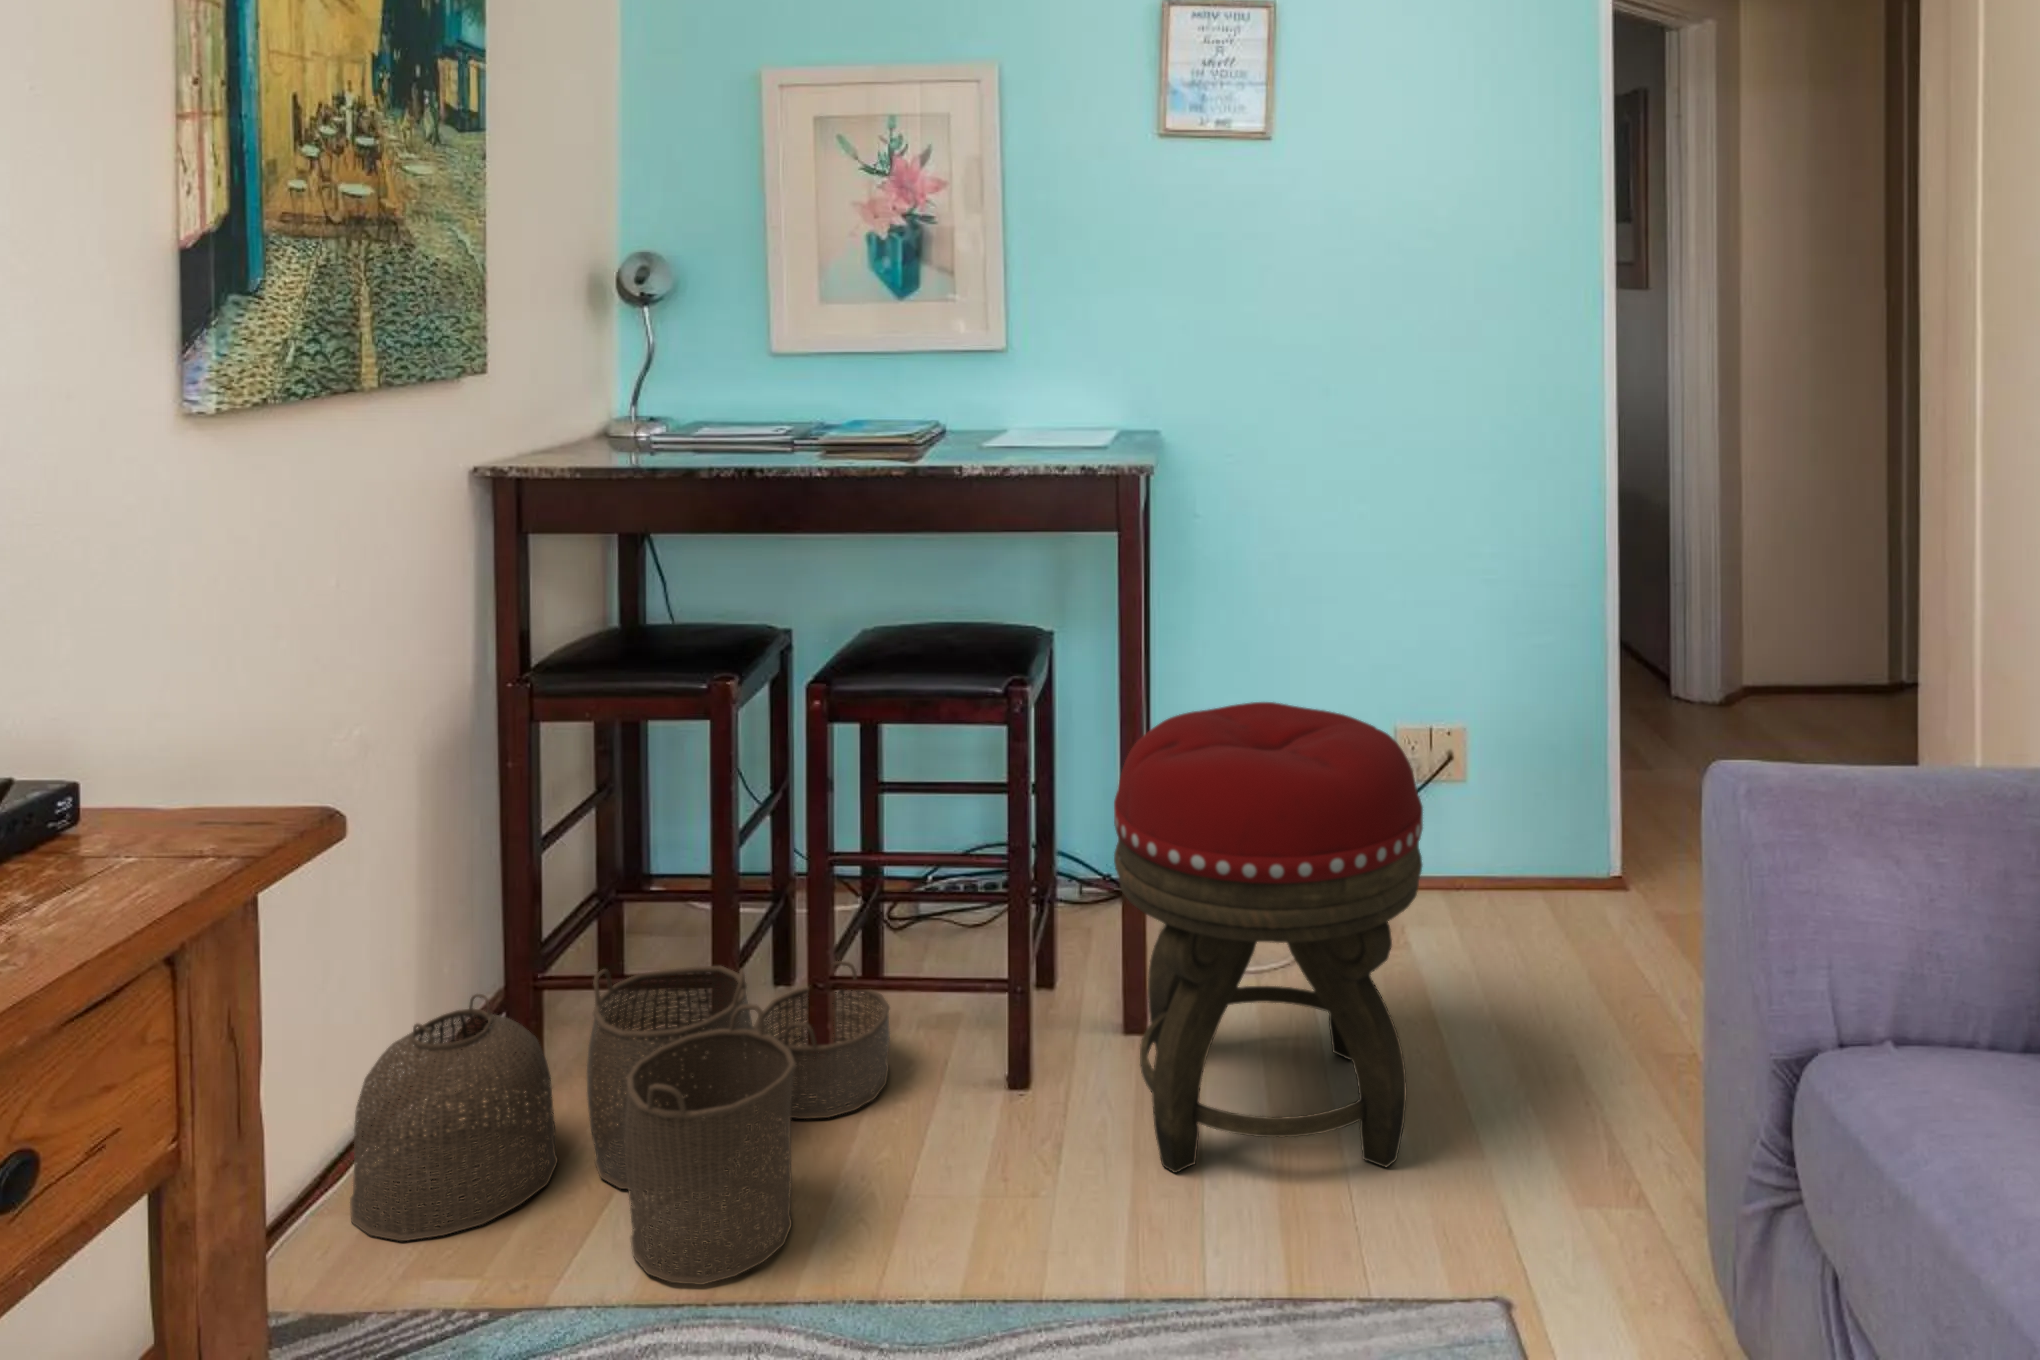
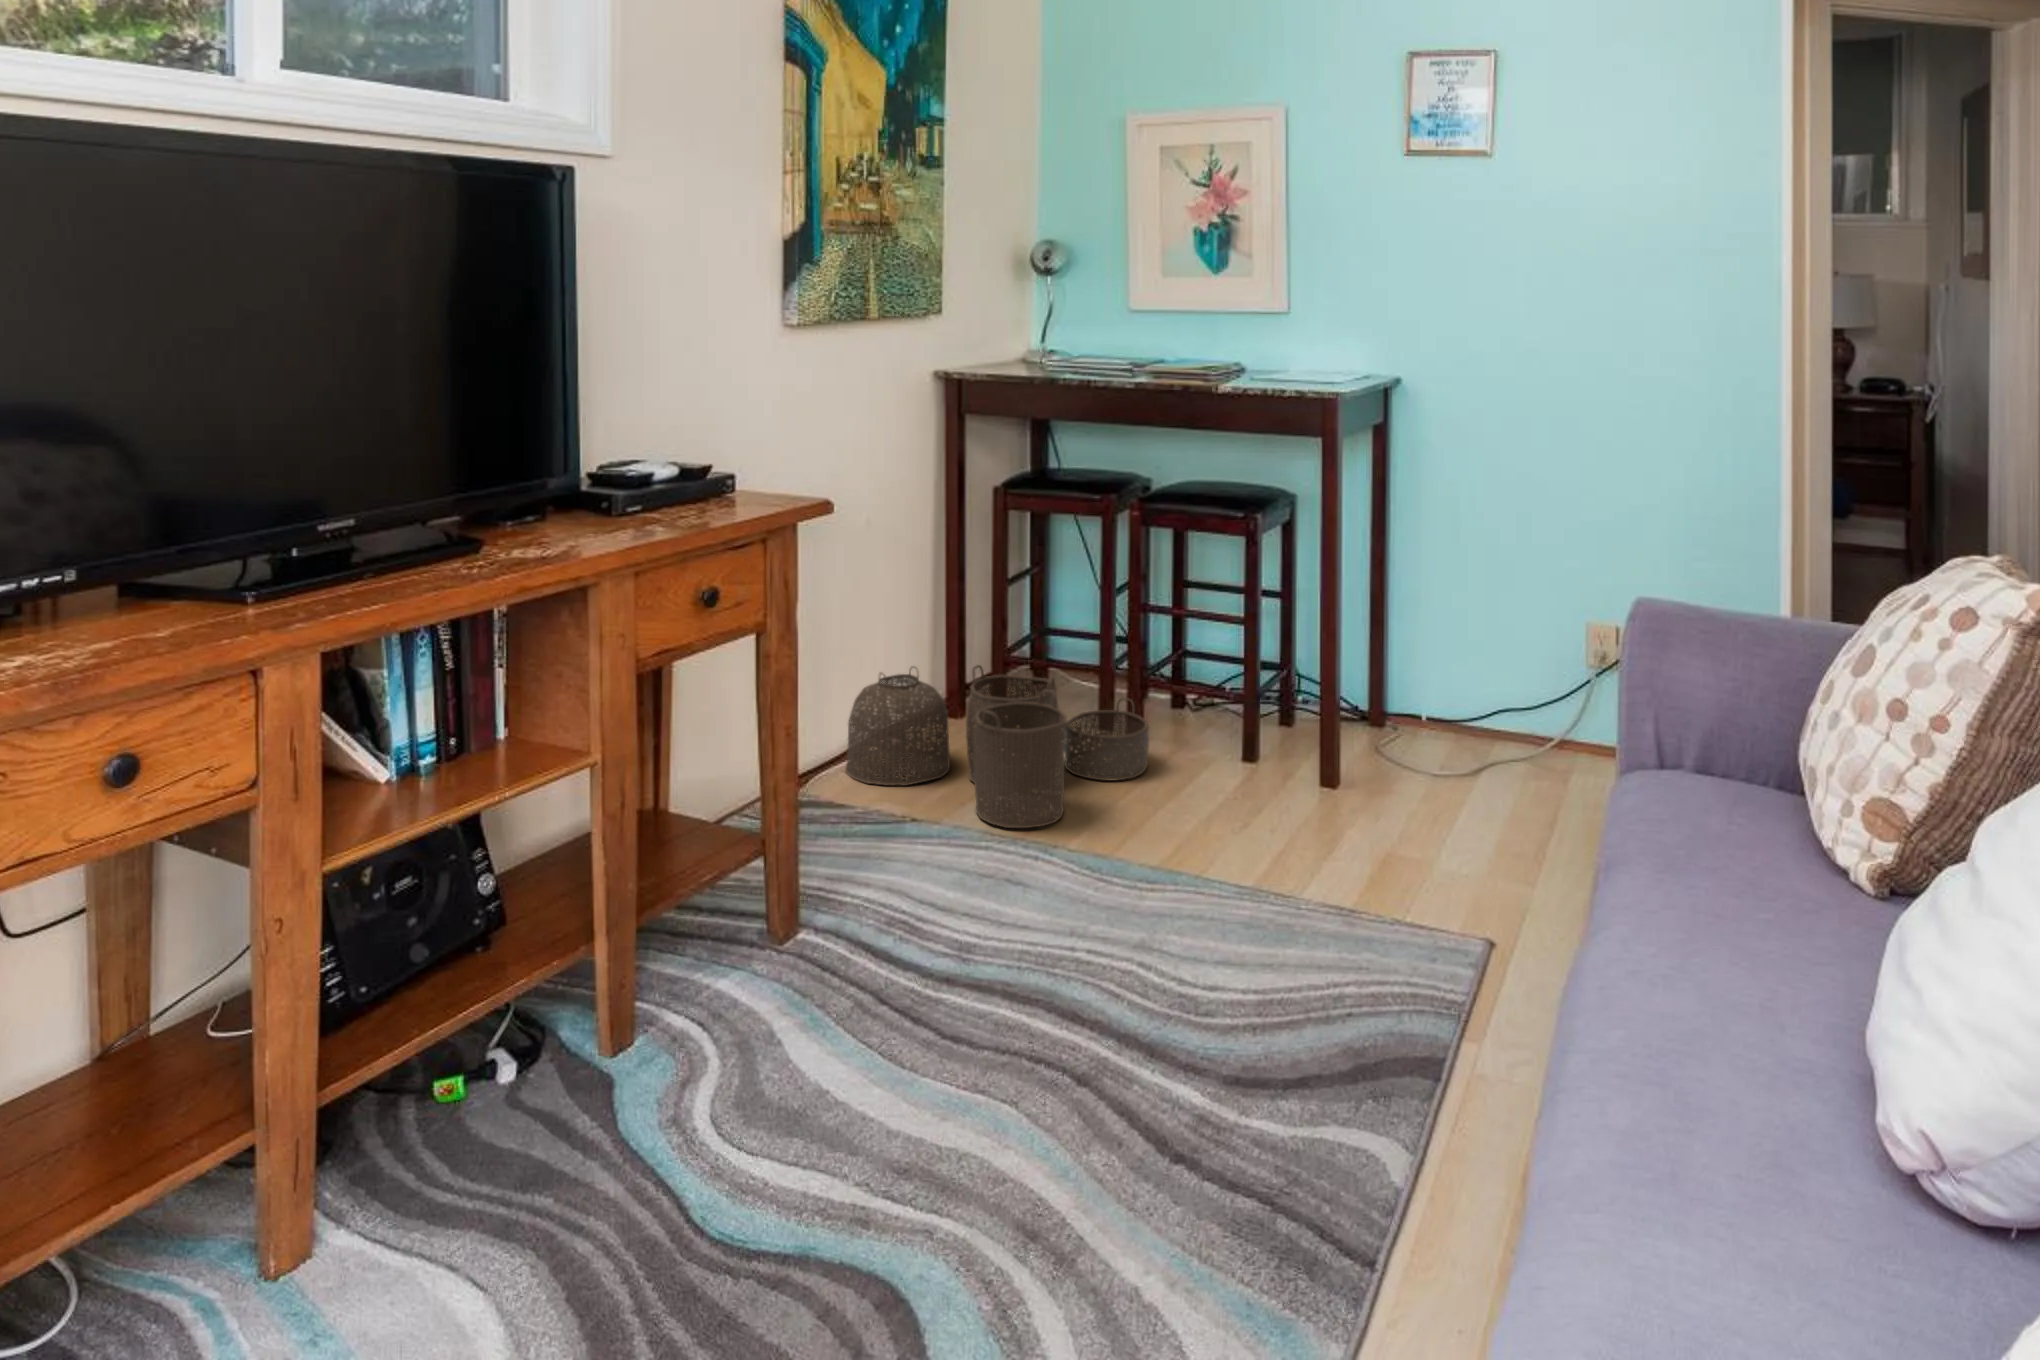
footstool: present [1114,702,1423,1173] -> none [1280,559,1496,867]

